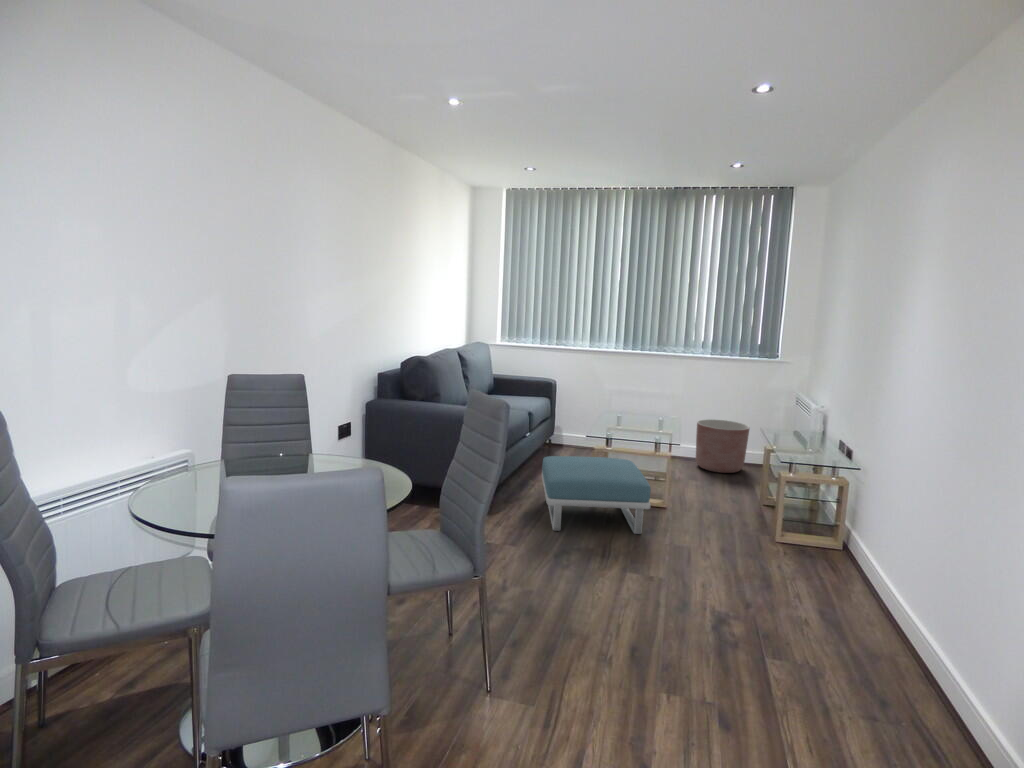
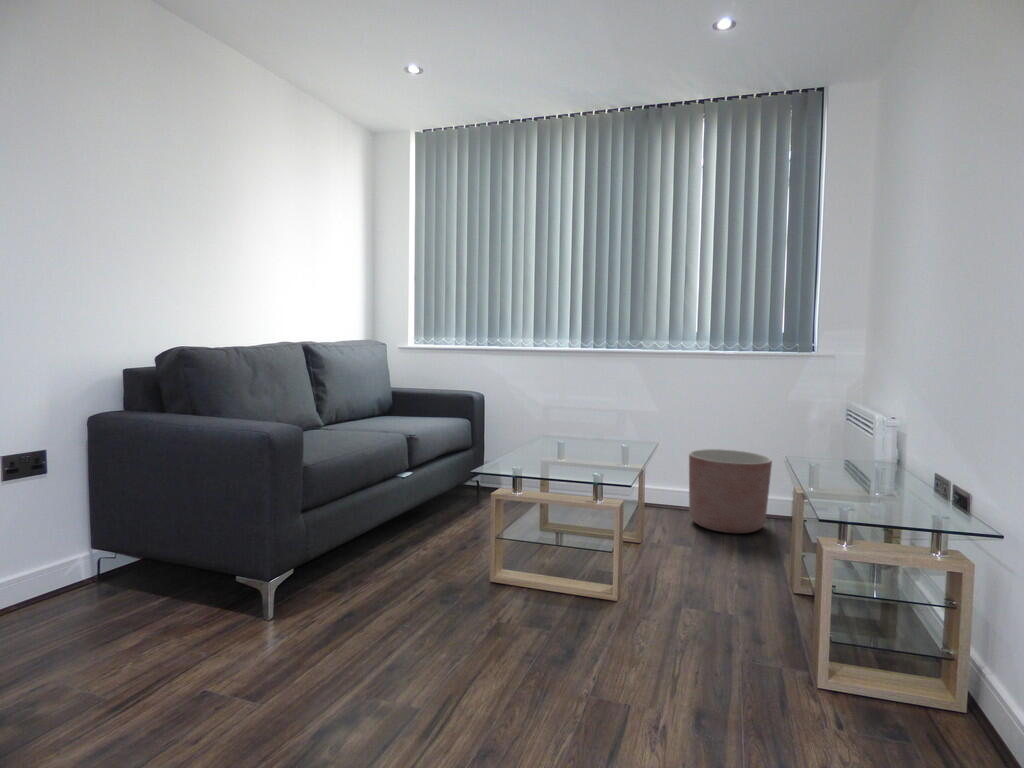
footstool: present [542,456,651,534] -> none [353,509,558,668]

